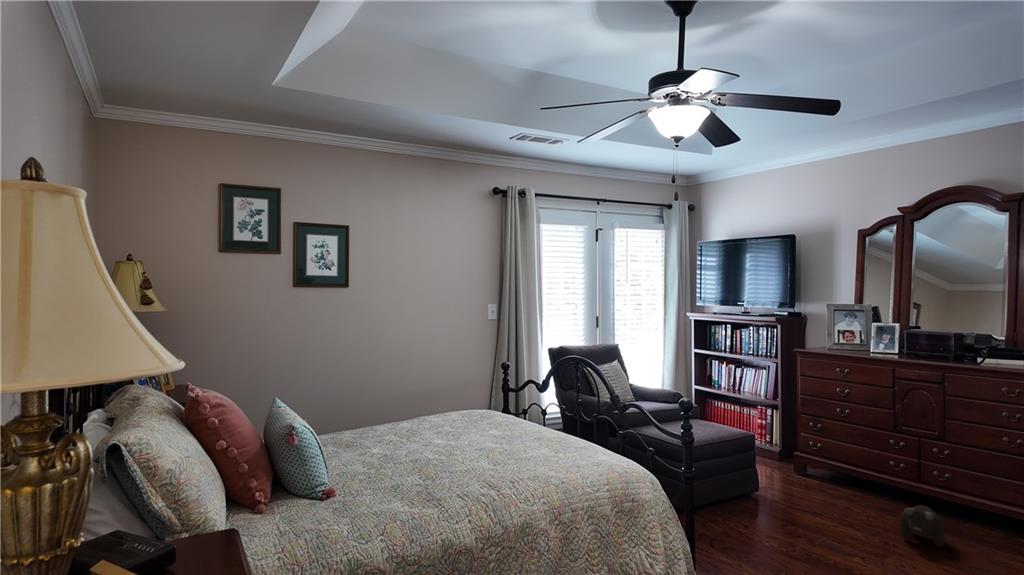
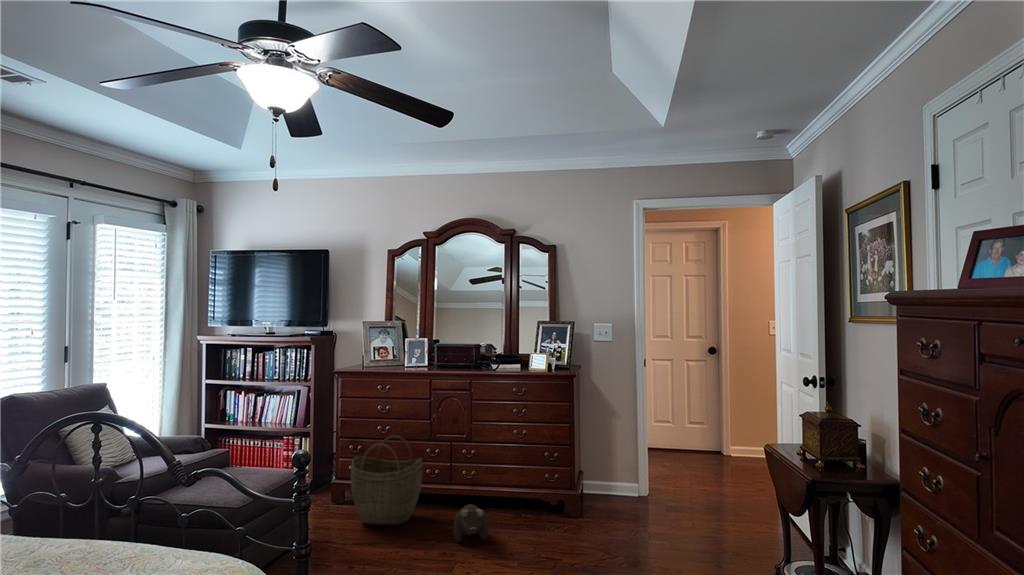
woven basket: none [802,420,880,507] -> present [351,436,422,525]

